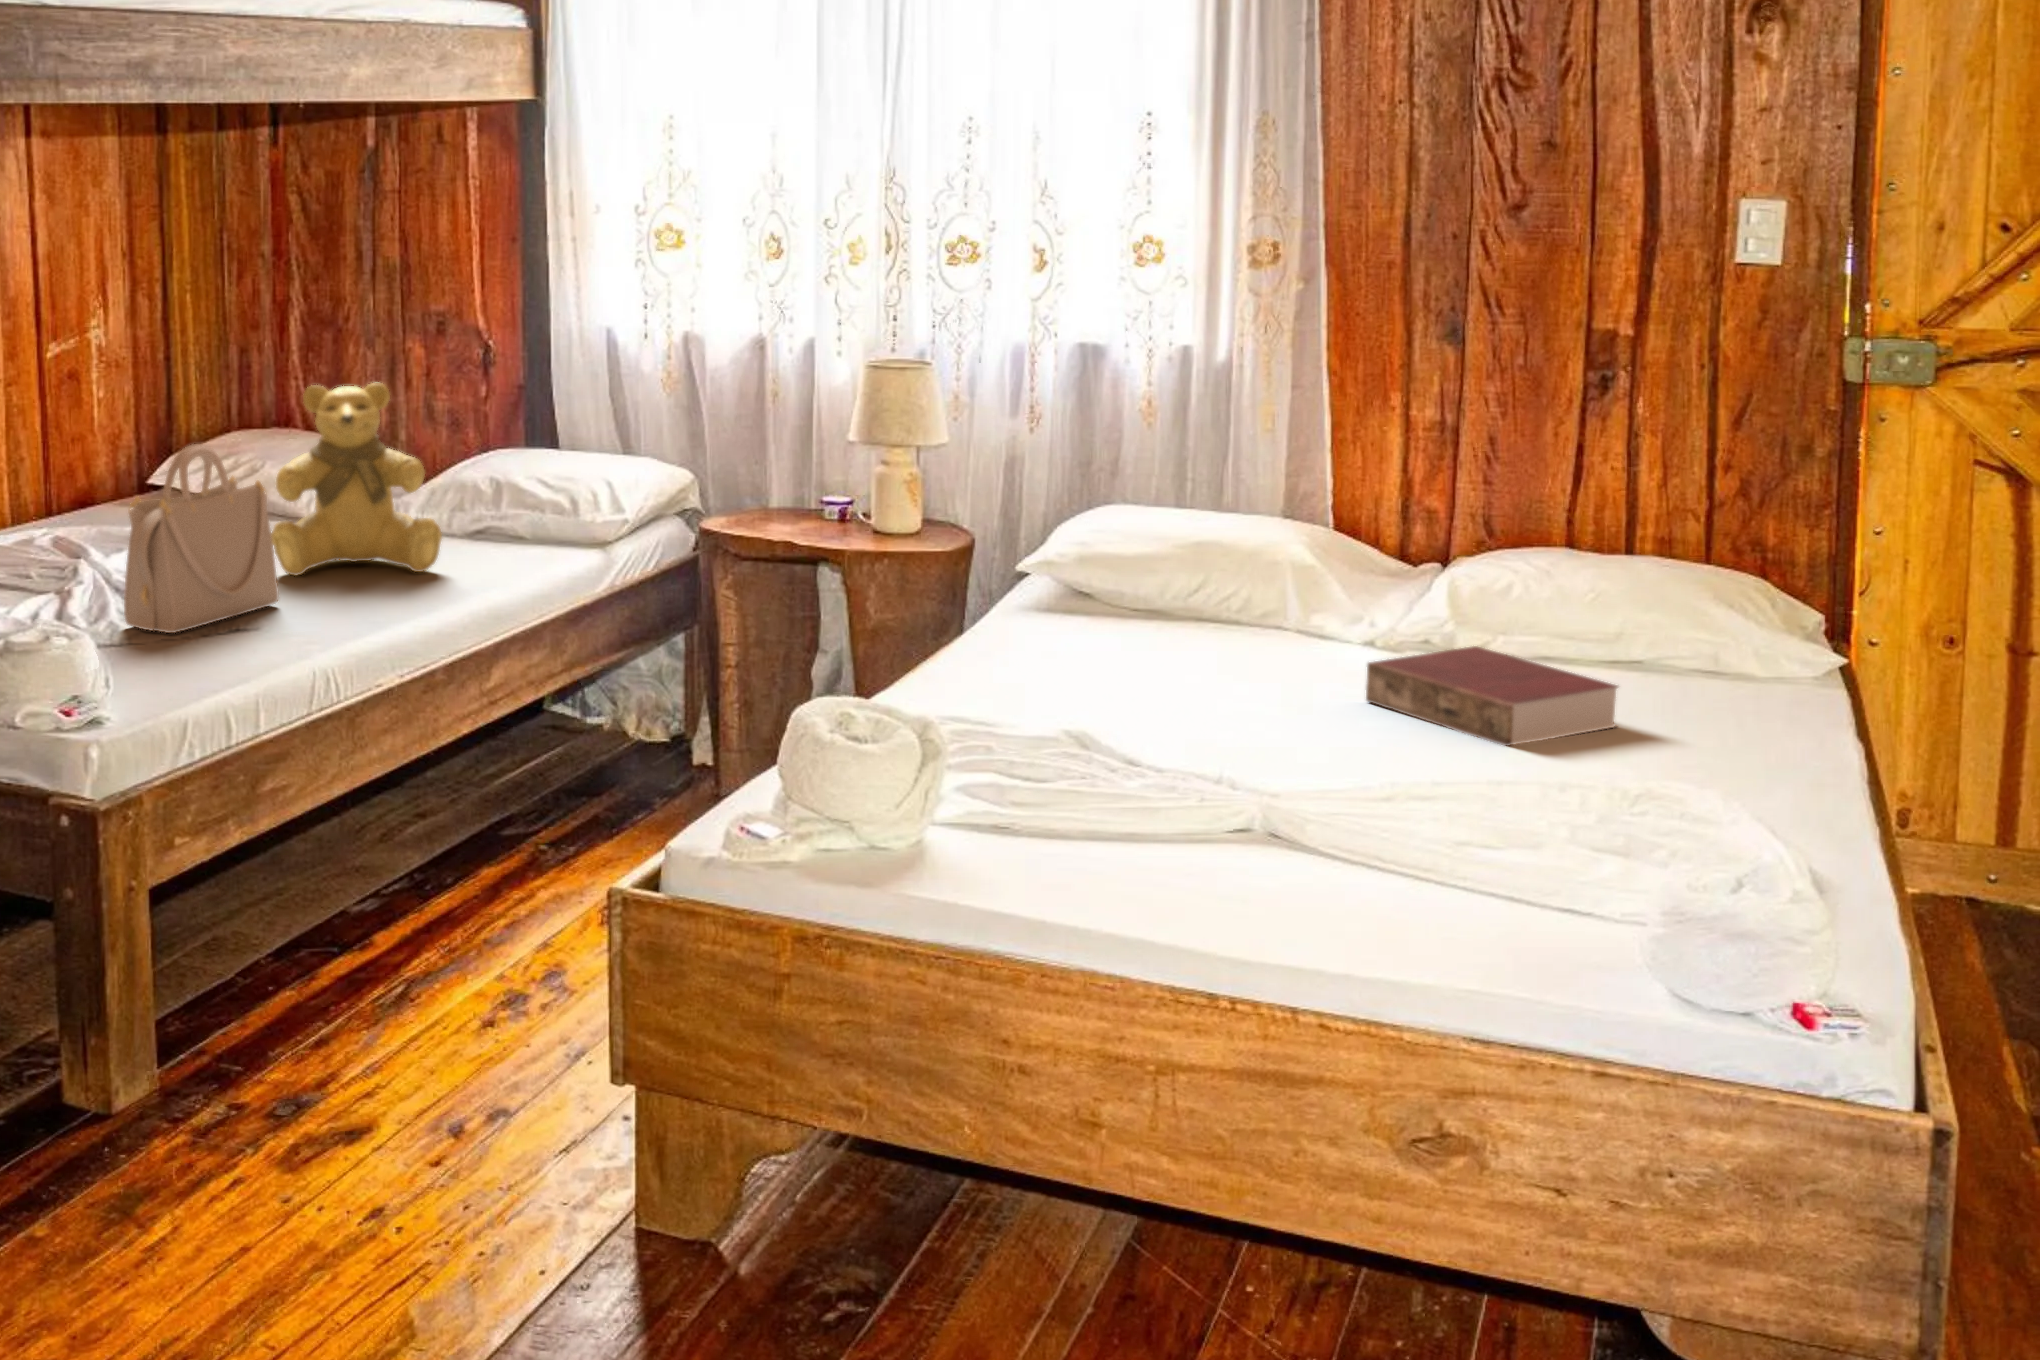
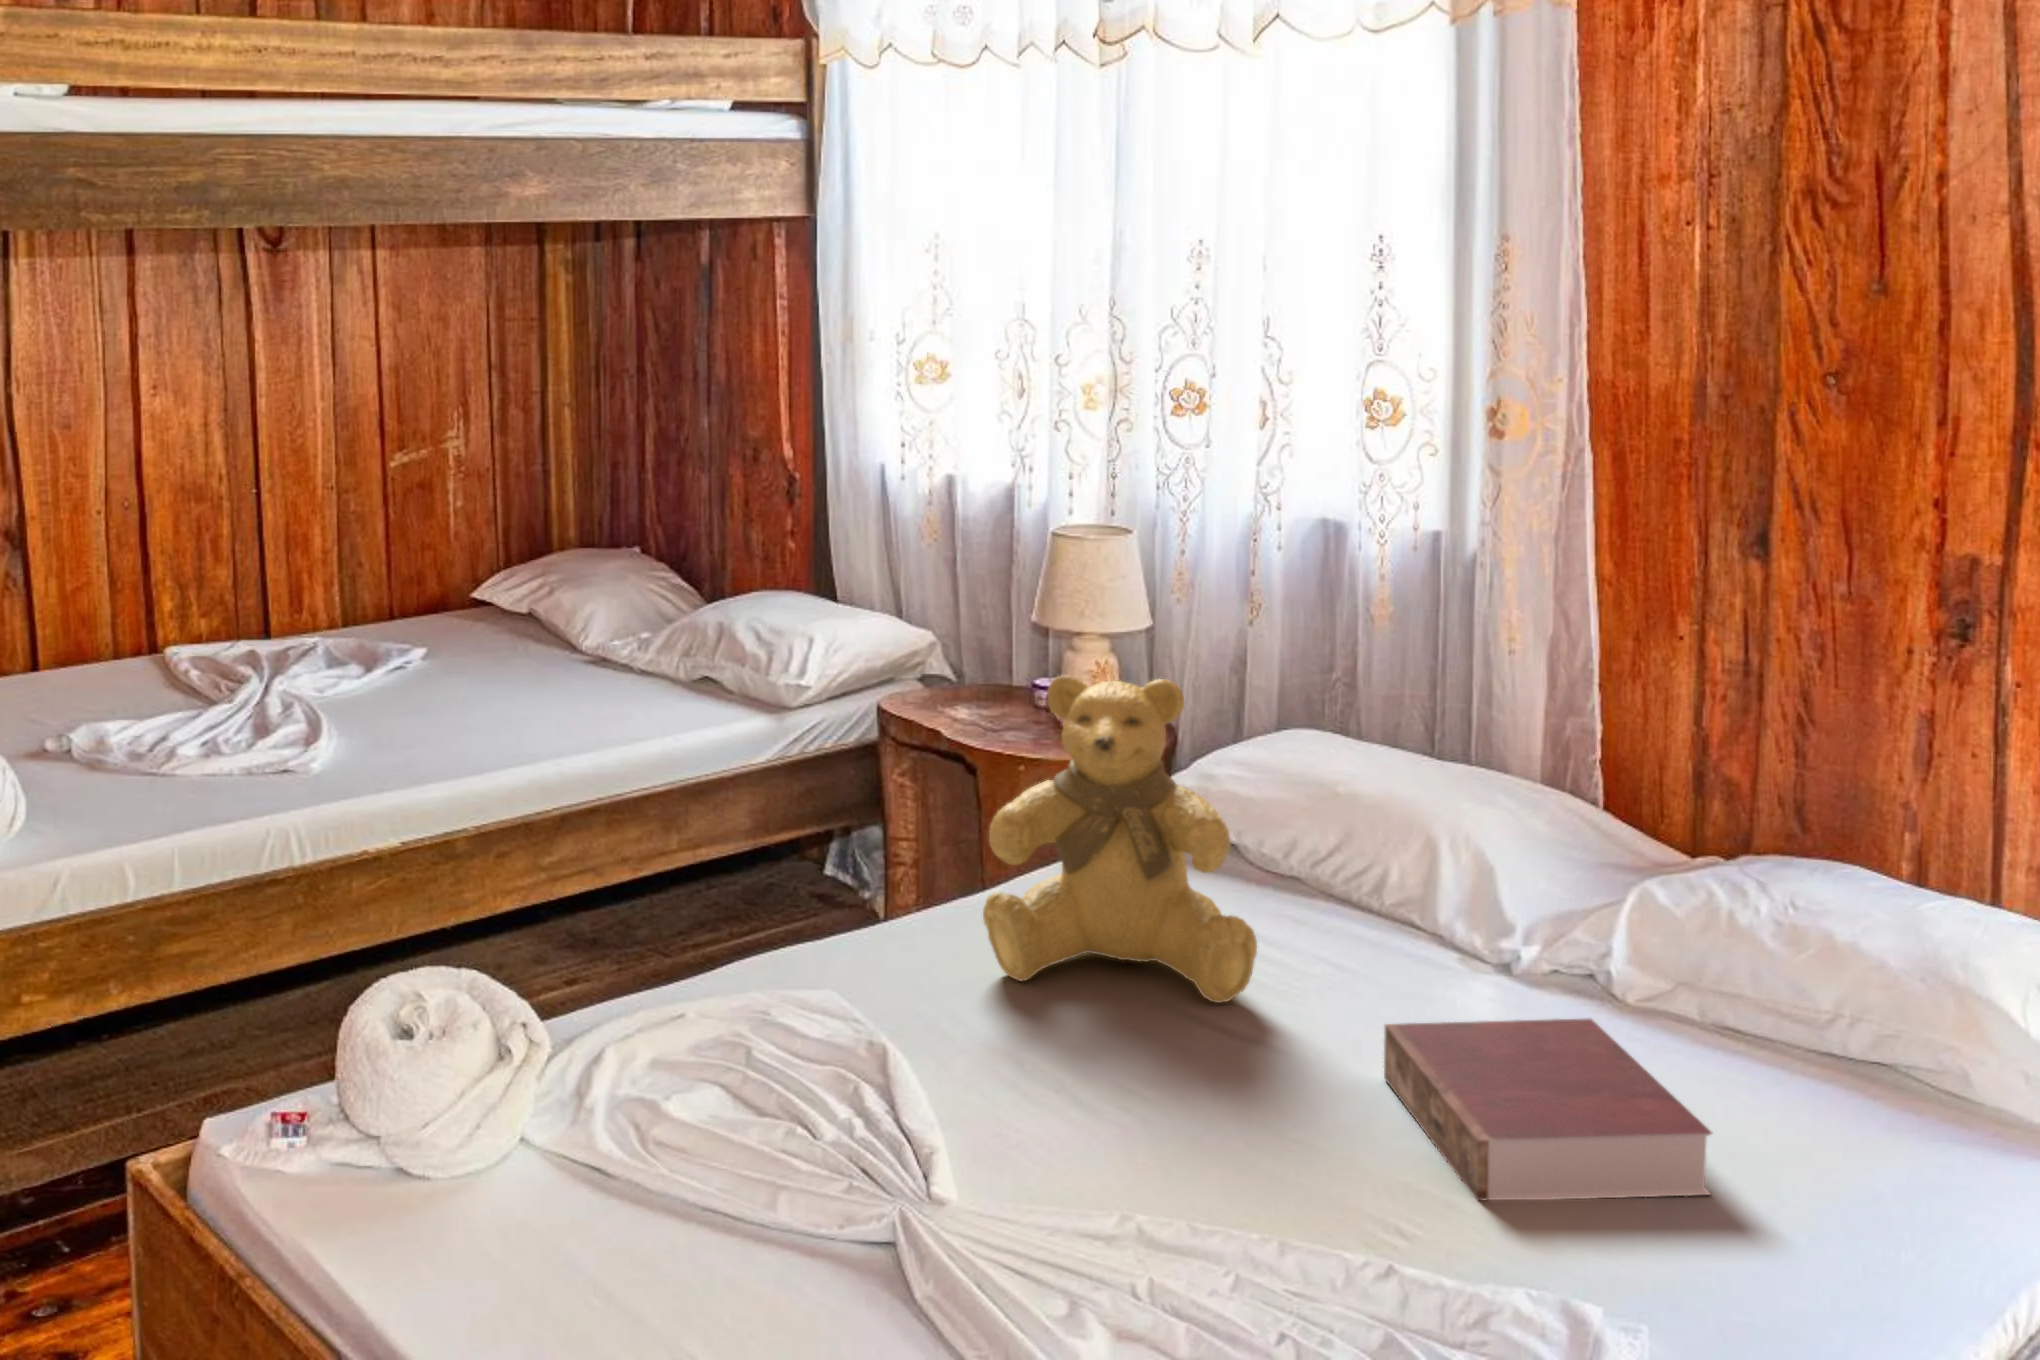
teddy bear: present [271,383,442,575] -> present [983,675,1257,1003]
handbag: present [124,444,279,633] -> none [175,580,358,779]

